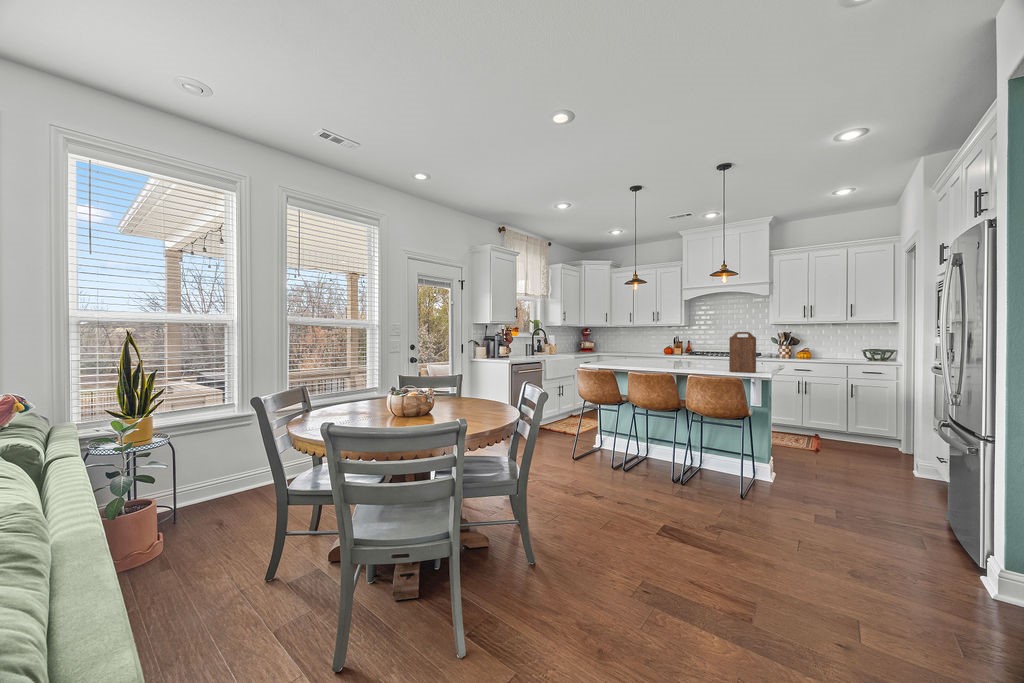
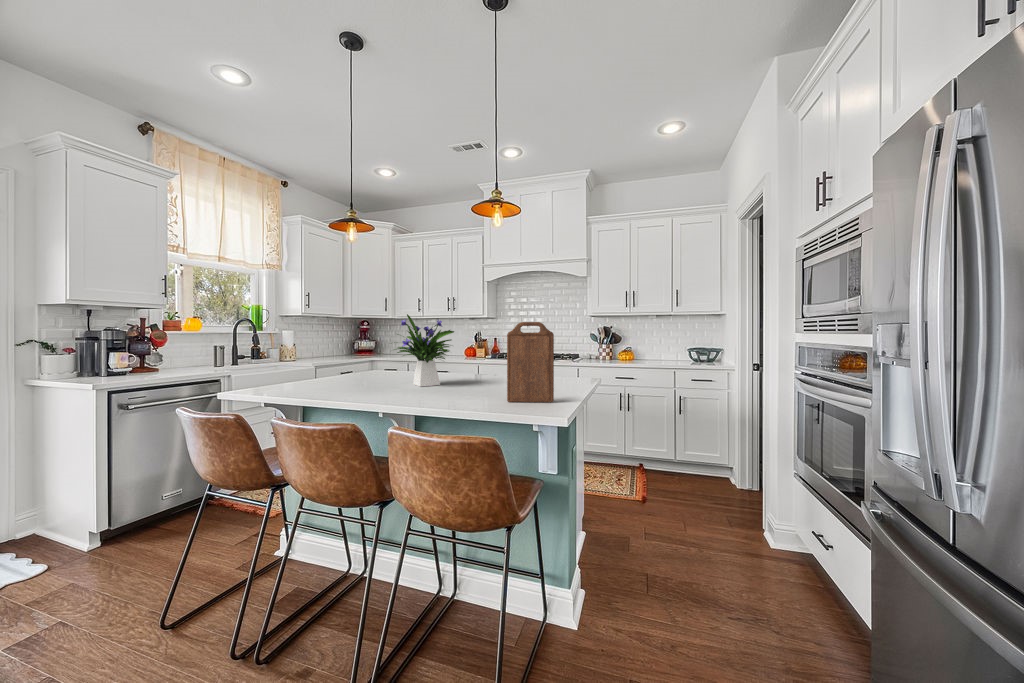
flower arrangement: none [651,327,691,367] -> present [394,314,454,387]

